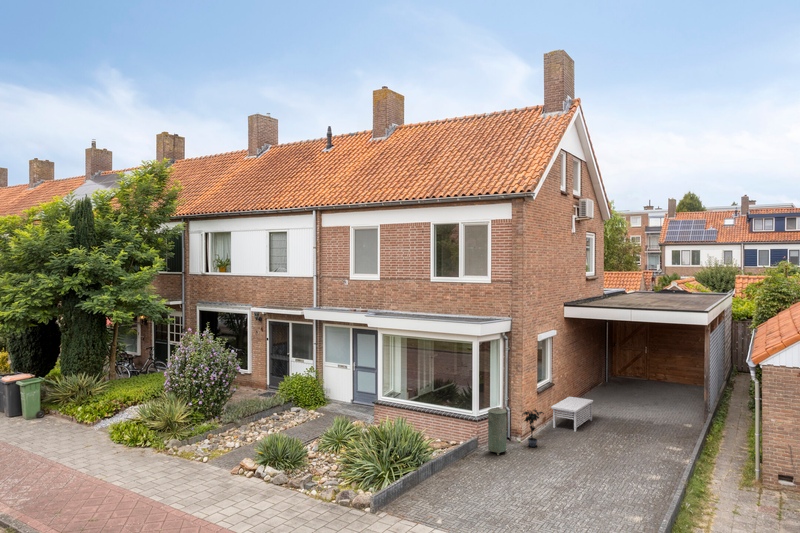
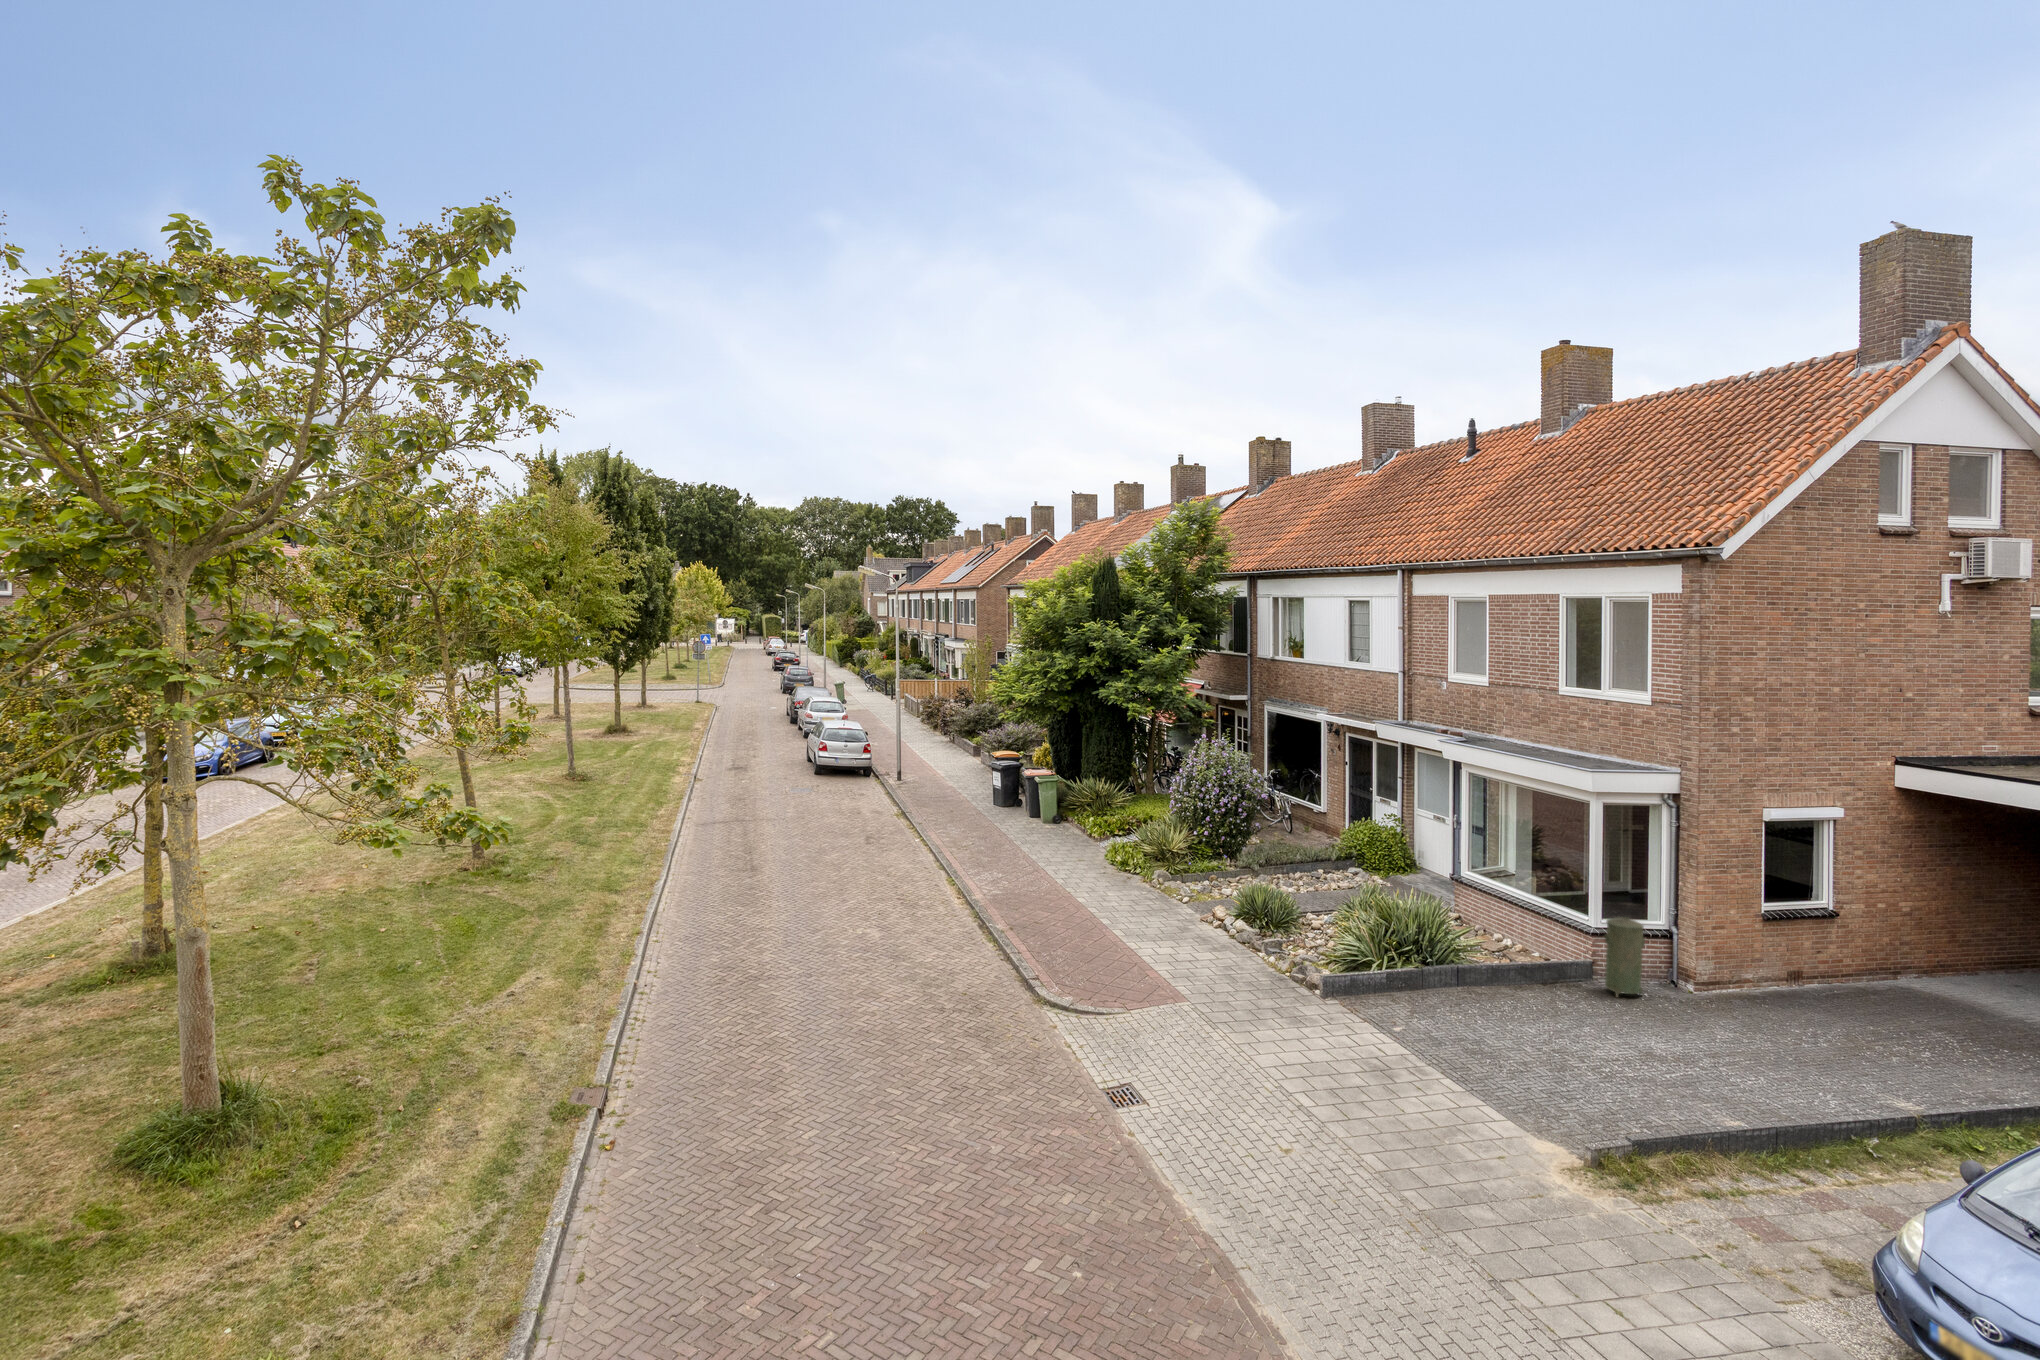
storage bench: present [551,397,593,432] -> none [1804,949,1936,1011]
potted plant: present [522,410,544,447] -> none [1683,936,1740,1006]

